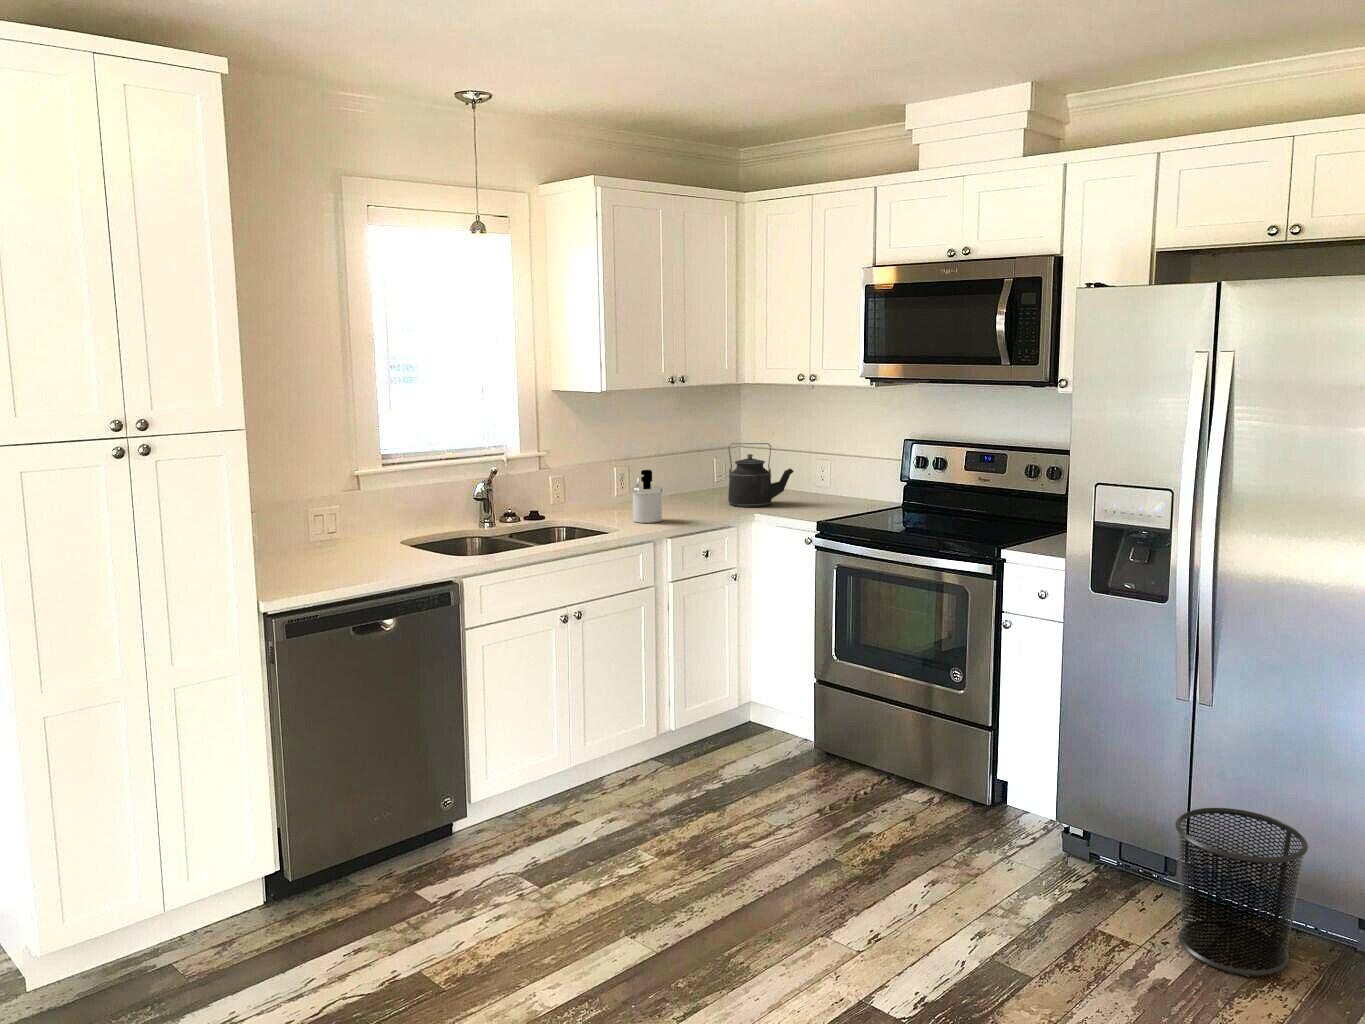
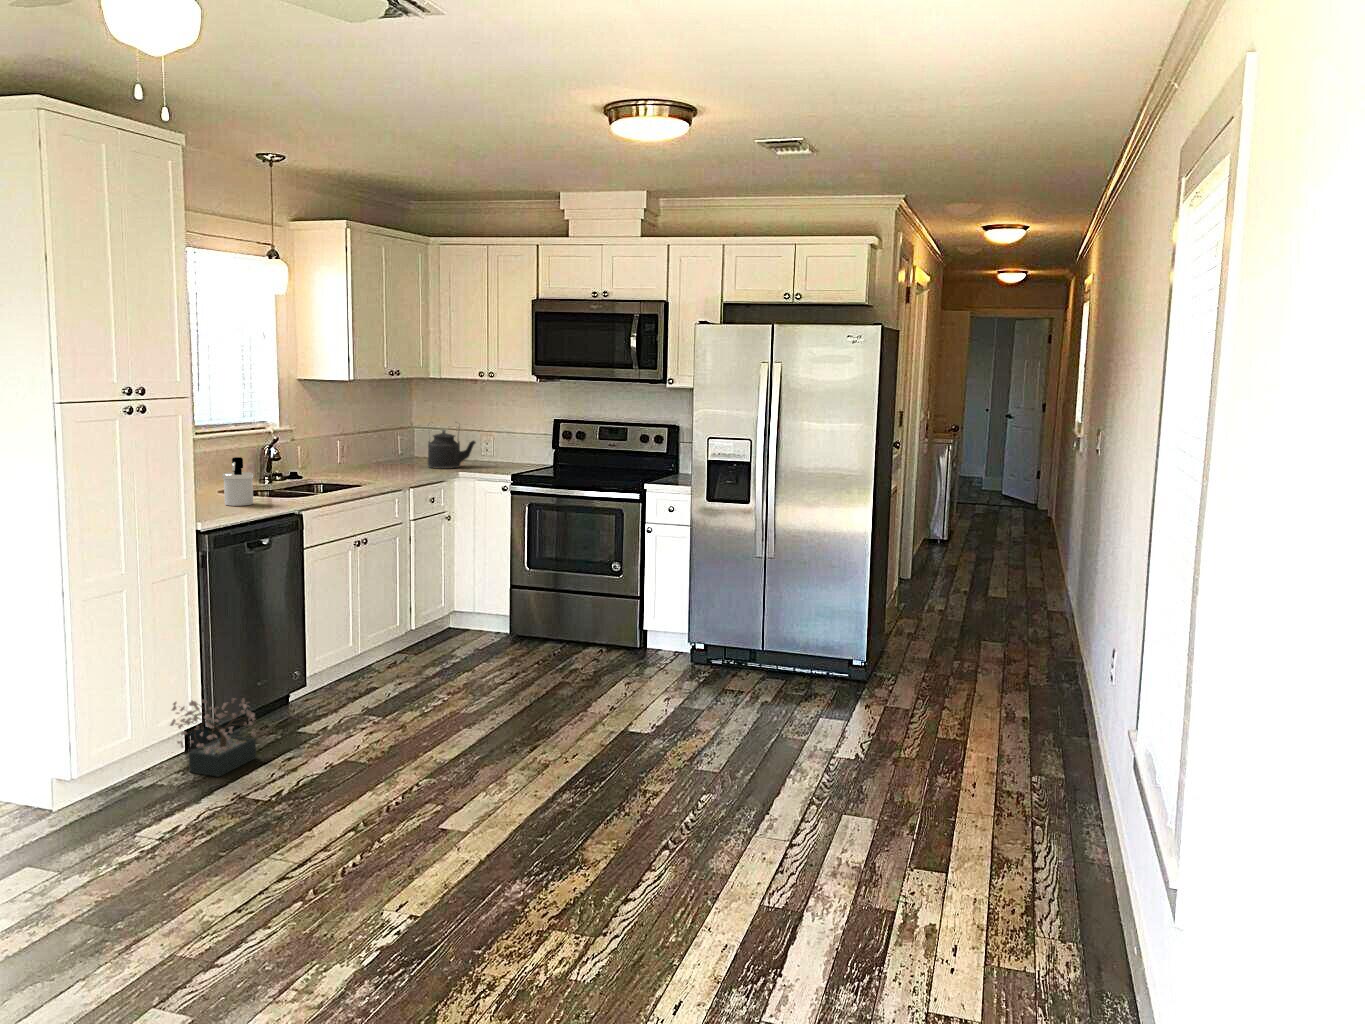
soap dispenser: present [631,470,663,523] -> present [222,457,254,506]
waste bin: present [1175,808,1308,976] -> none [763,614,827,694]
decorative plant: none [188,850,327,972] -> present [170,698,256,777]

